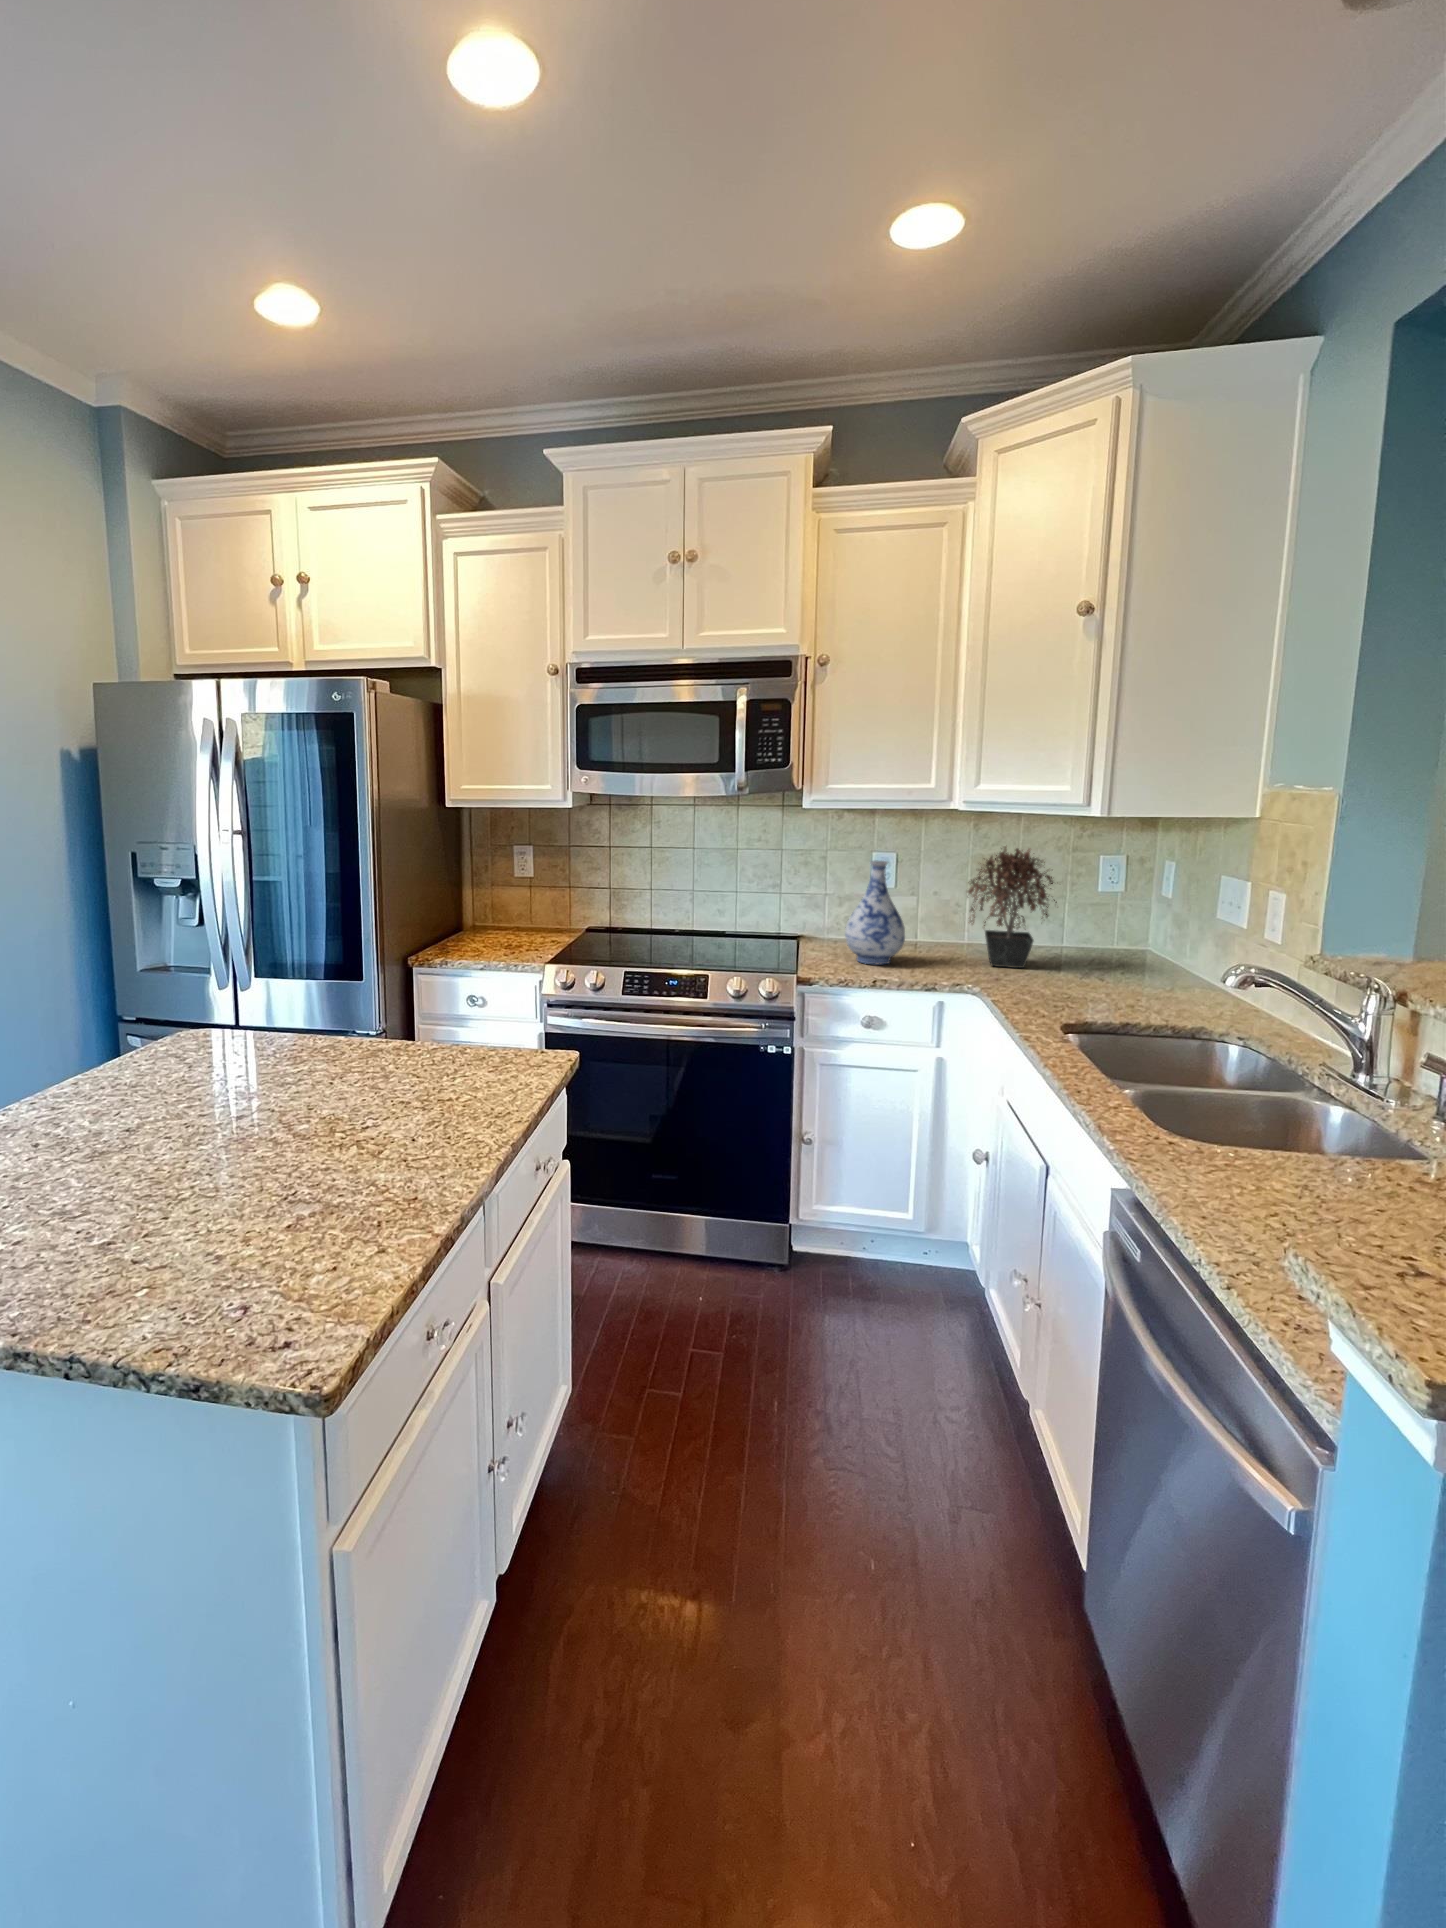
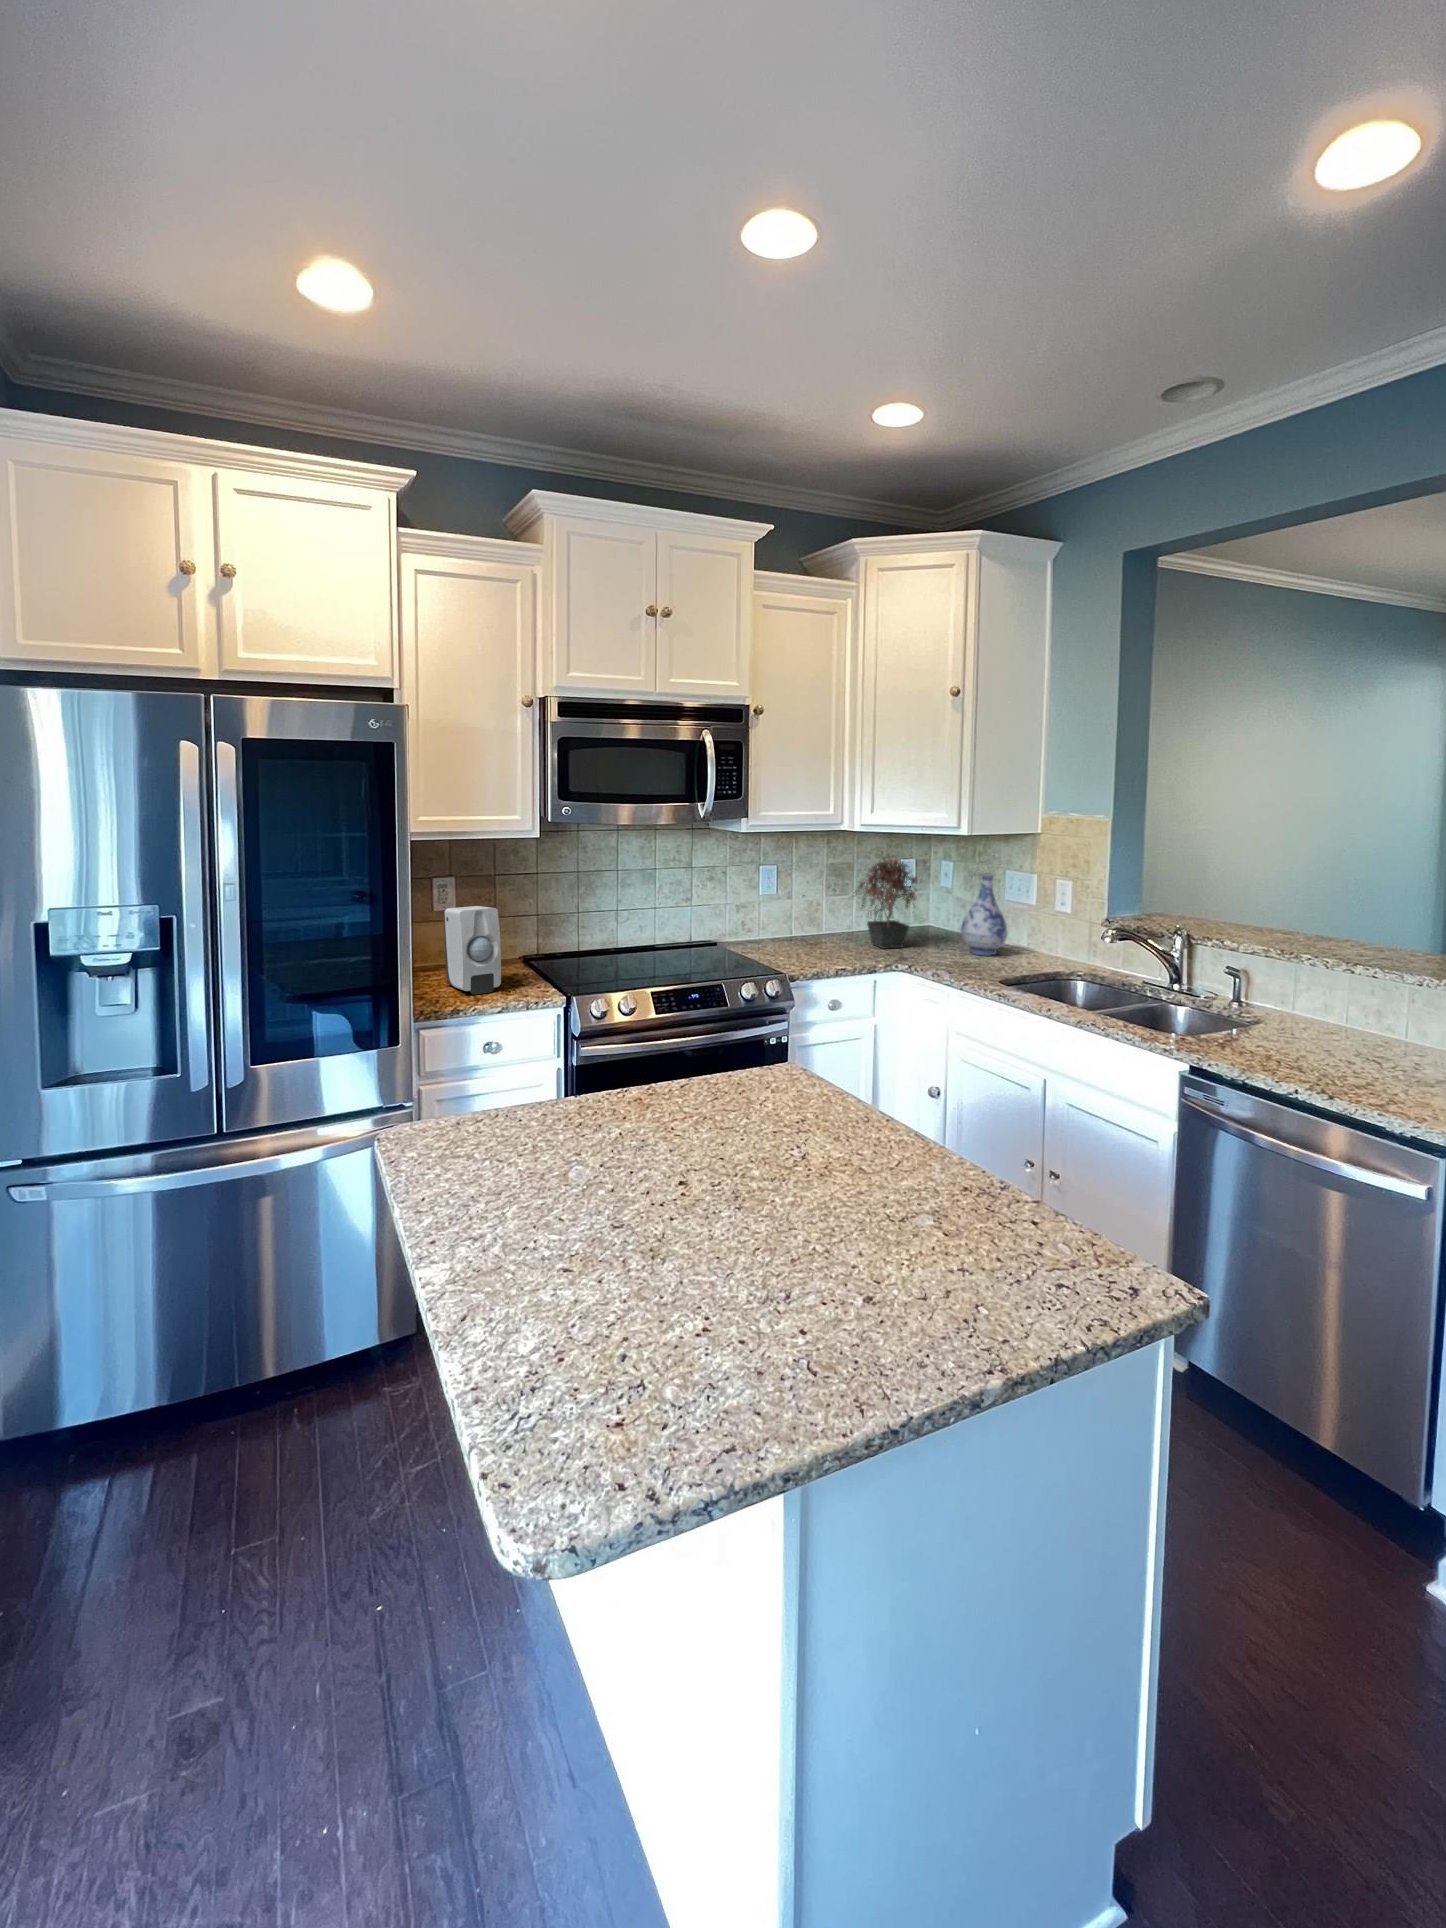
vase: present [845,861,905,964] -> present [961,873,1008,955]
soap dispenser: none [473,870,515,950] -> present [444,906,501,994]

